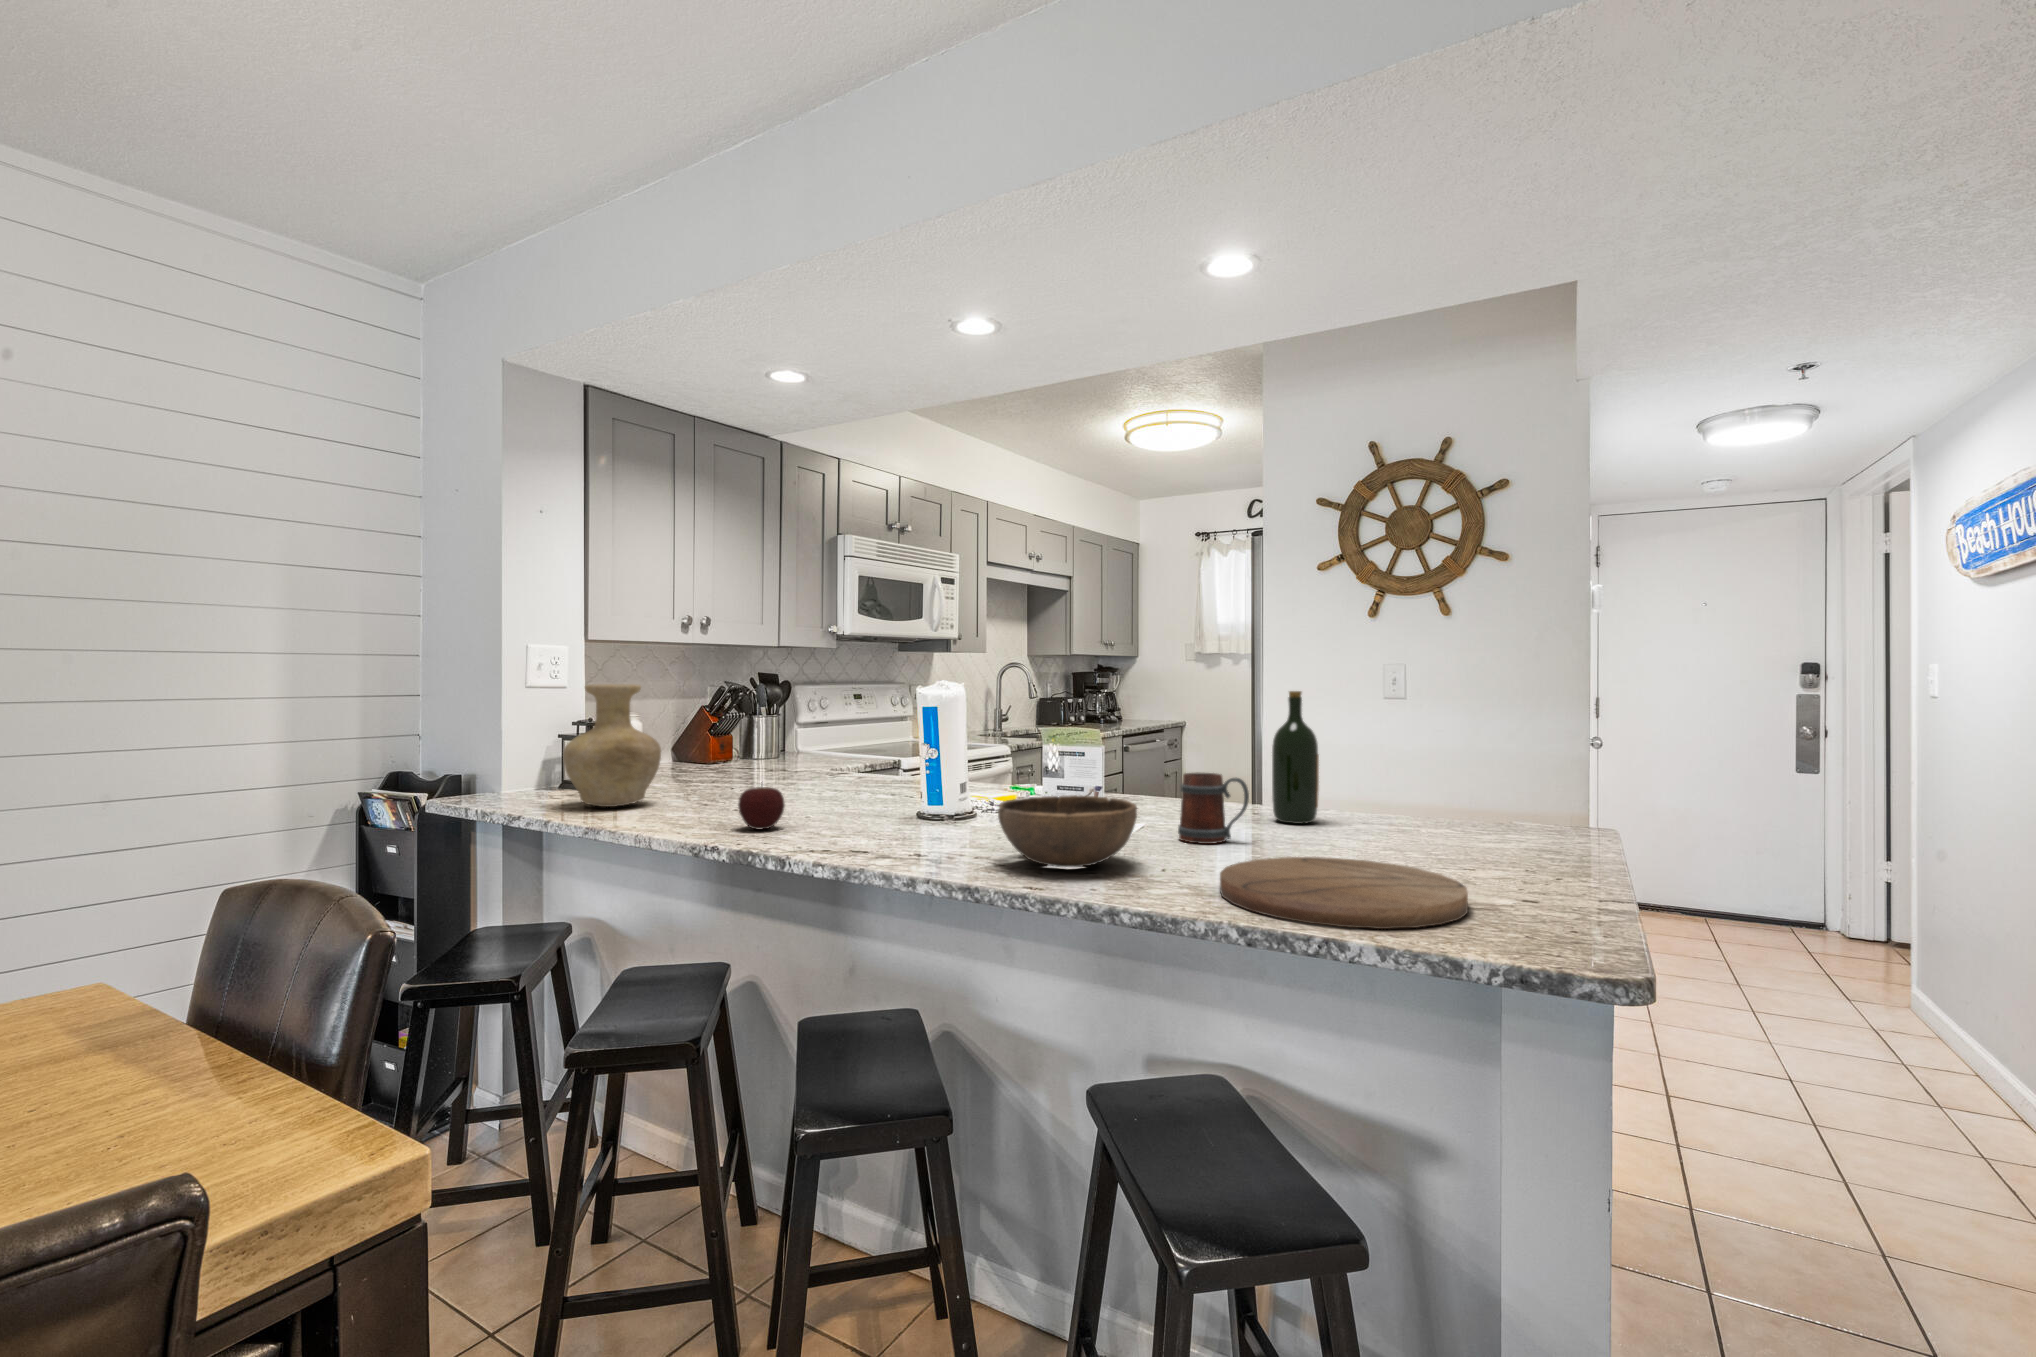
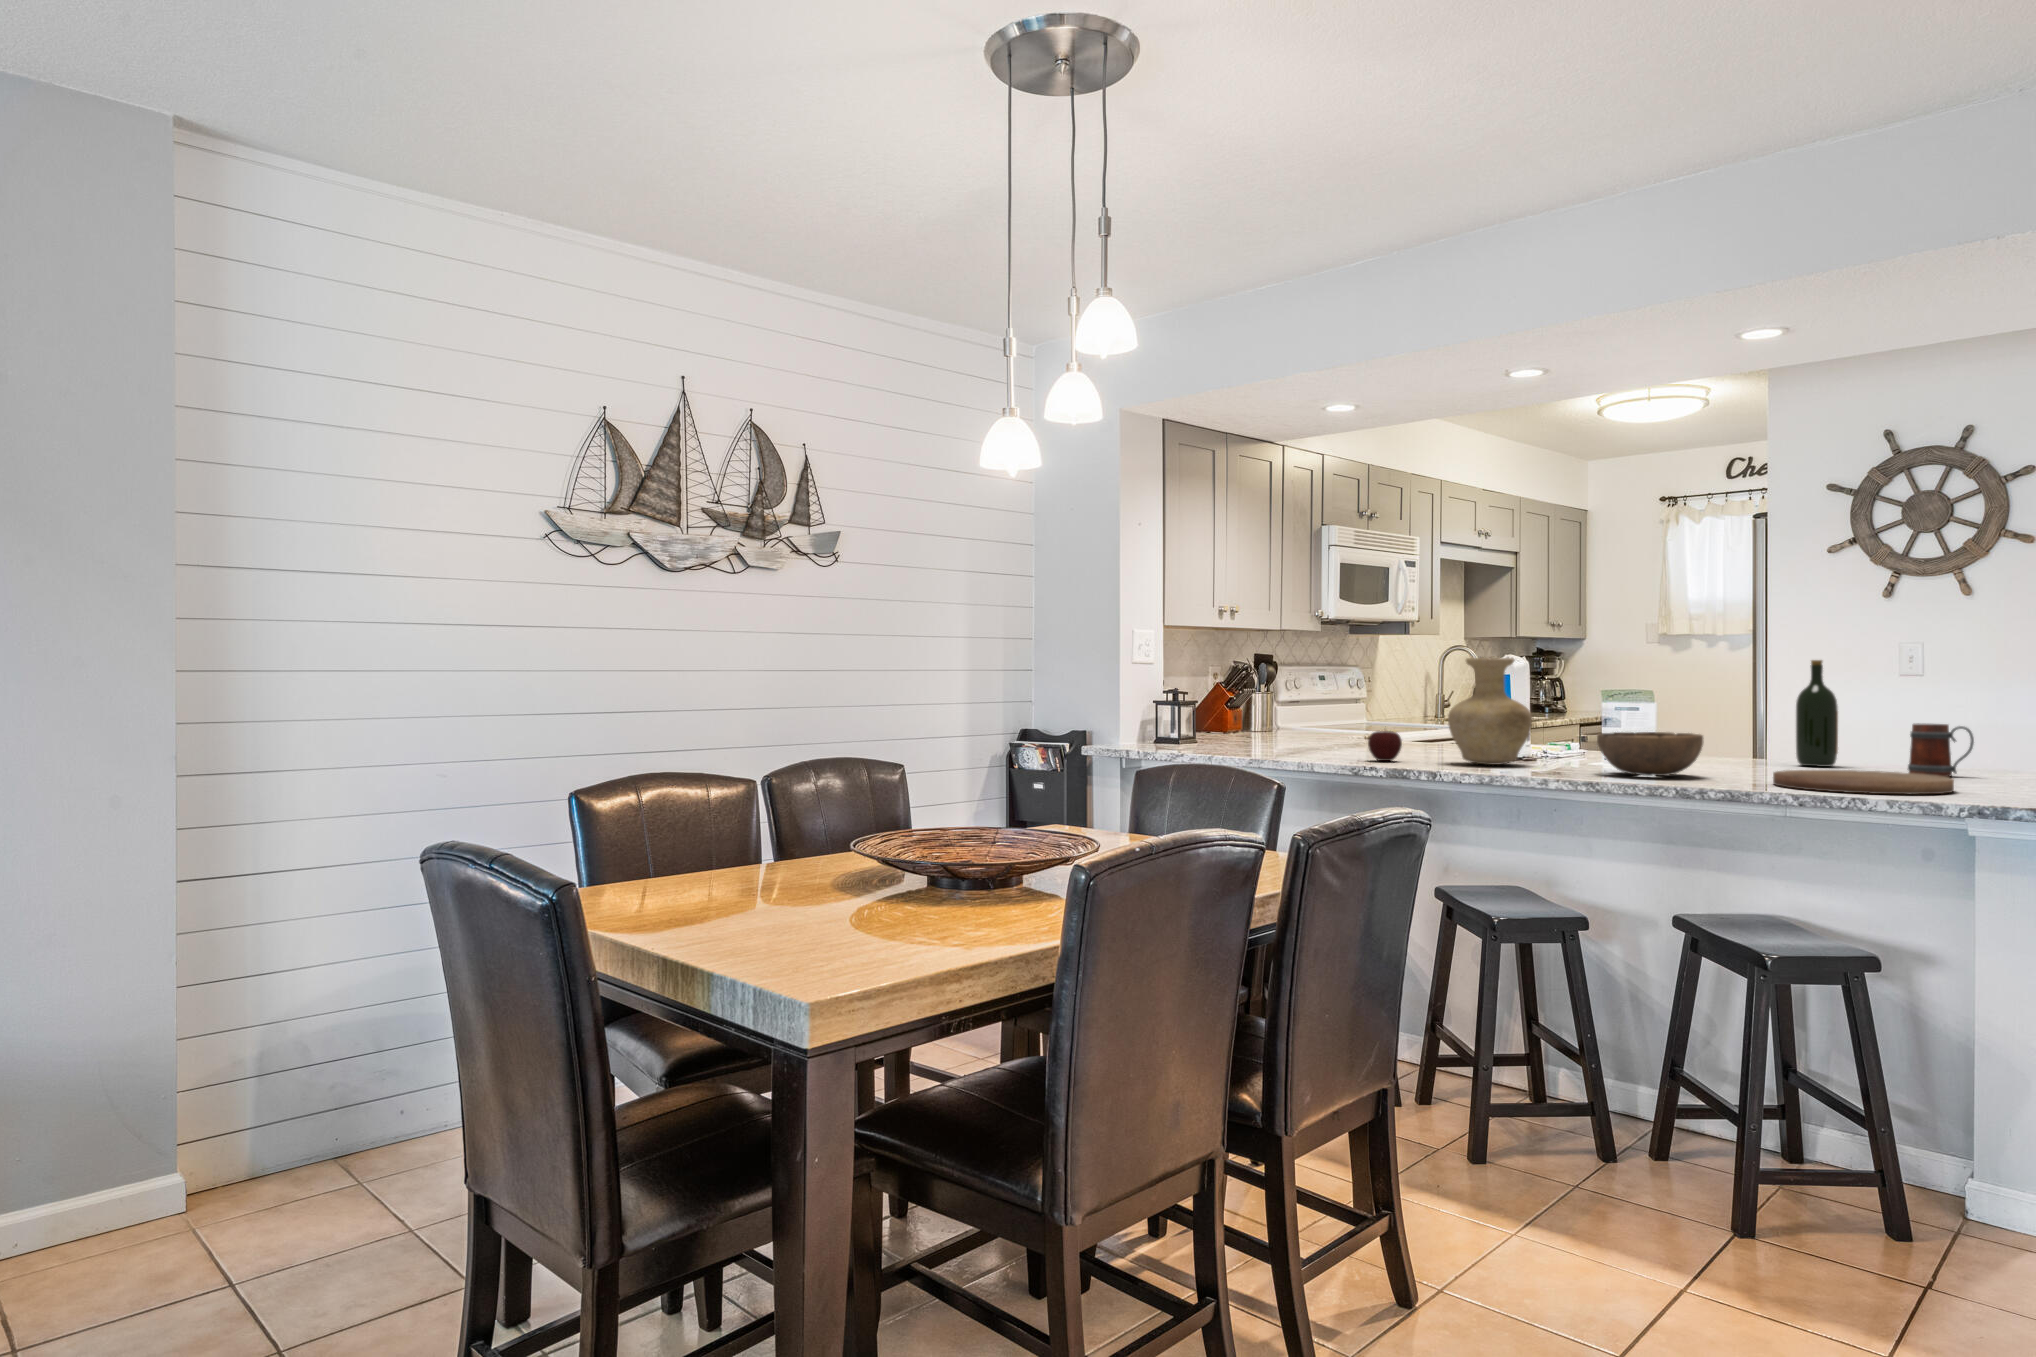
vase: present [563,684,661,807] -> present [1448,658,1532,765]
mug: present [1178,773,1249,844] -> present [1908,723,1974,777]

